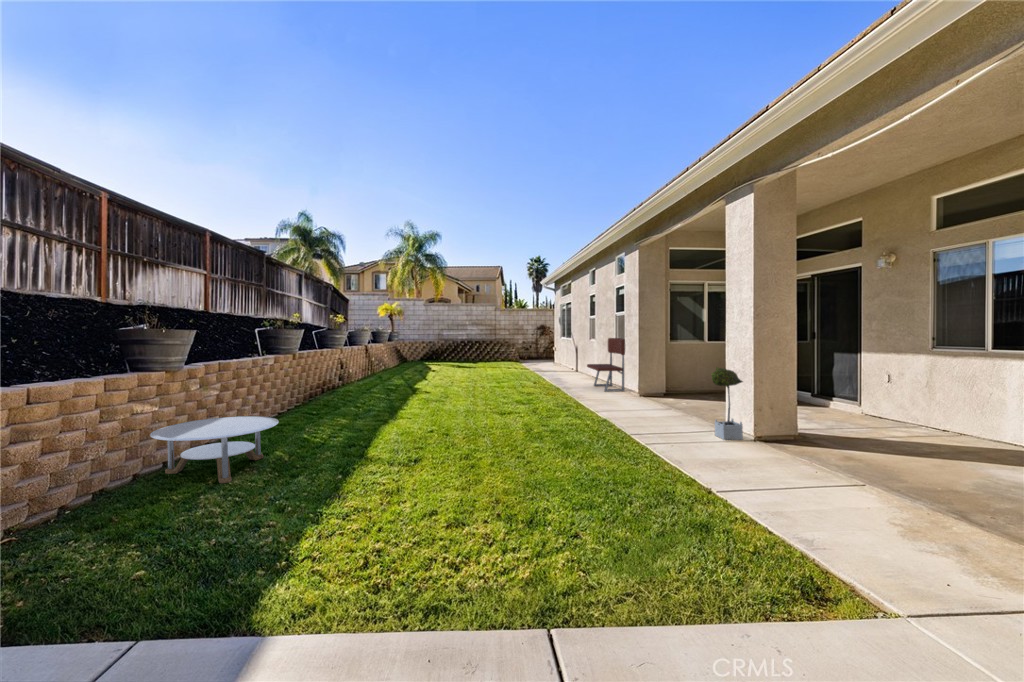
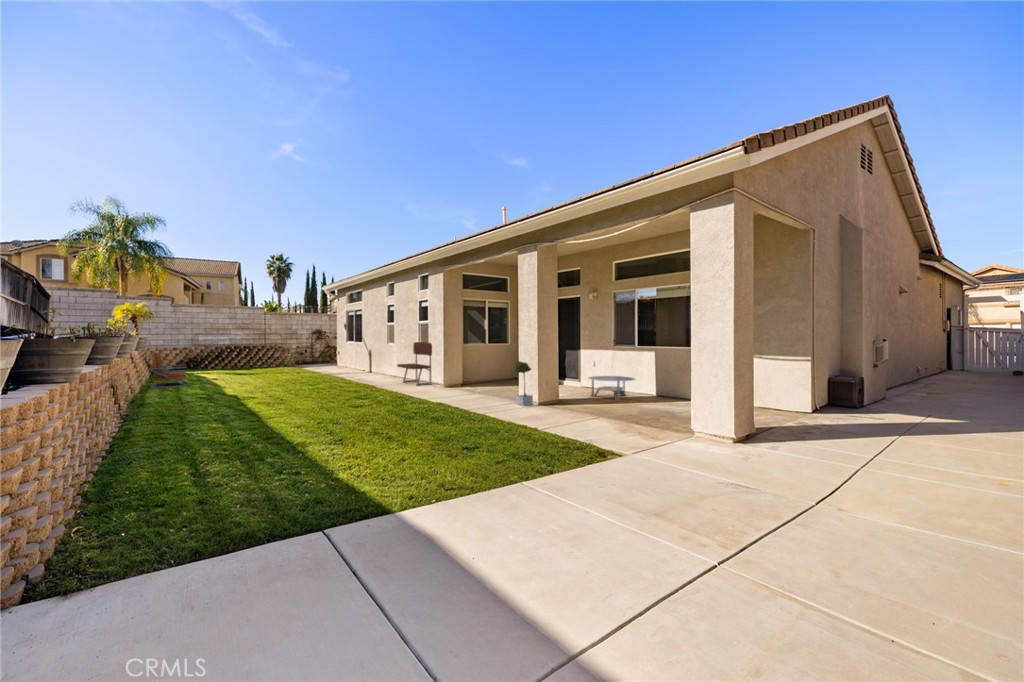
lounge chair: none [368,344,403,377] -> present [149,352,187,388]
round table: present [150,416,279,483] -> present [589,376,635,400]

